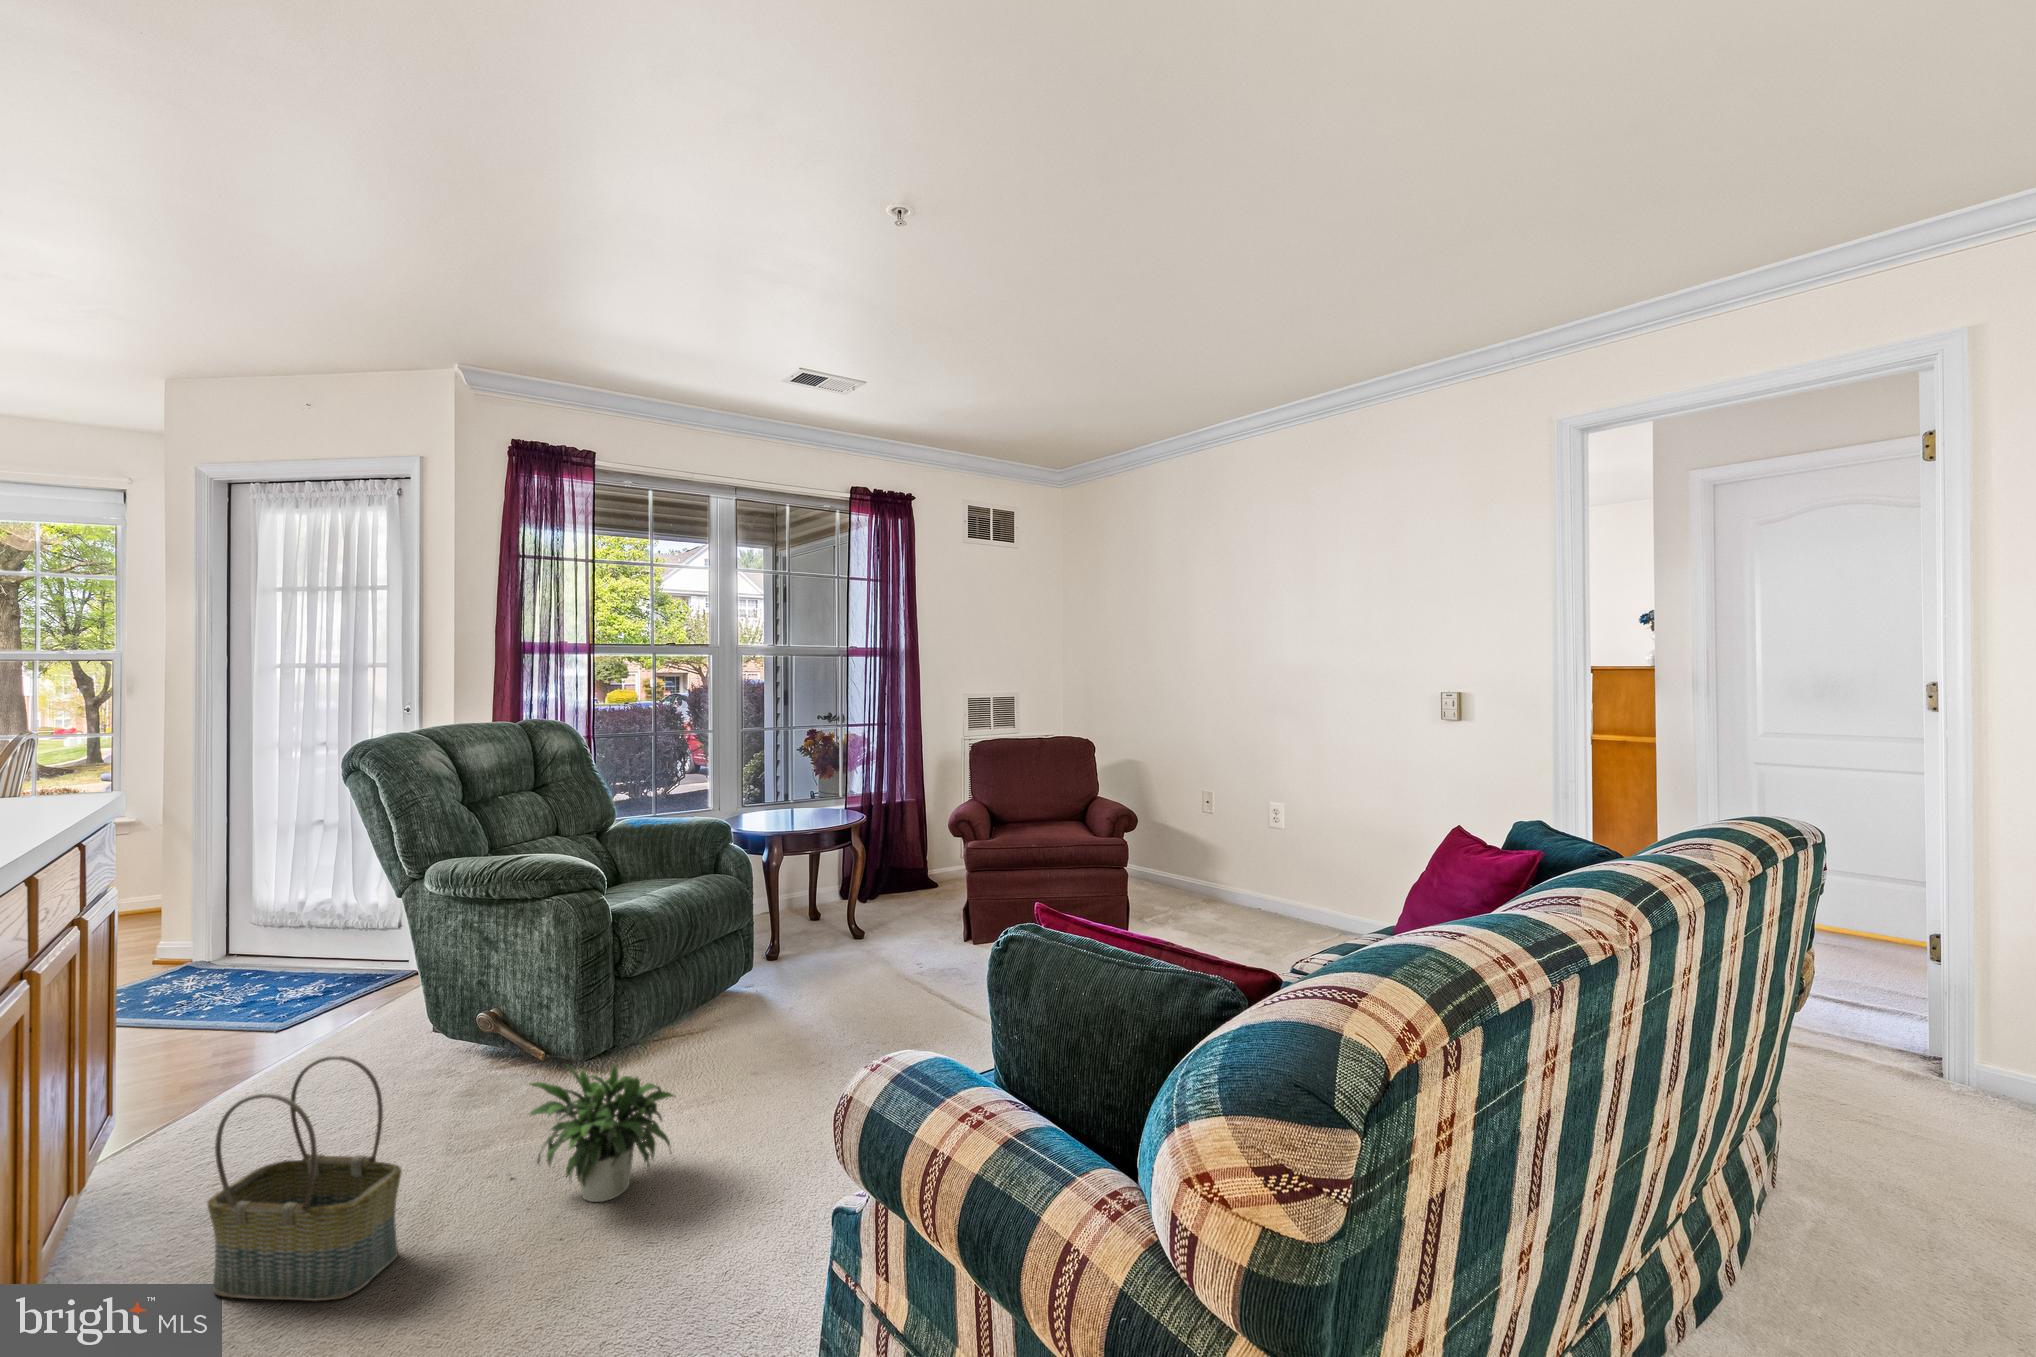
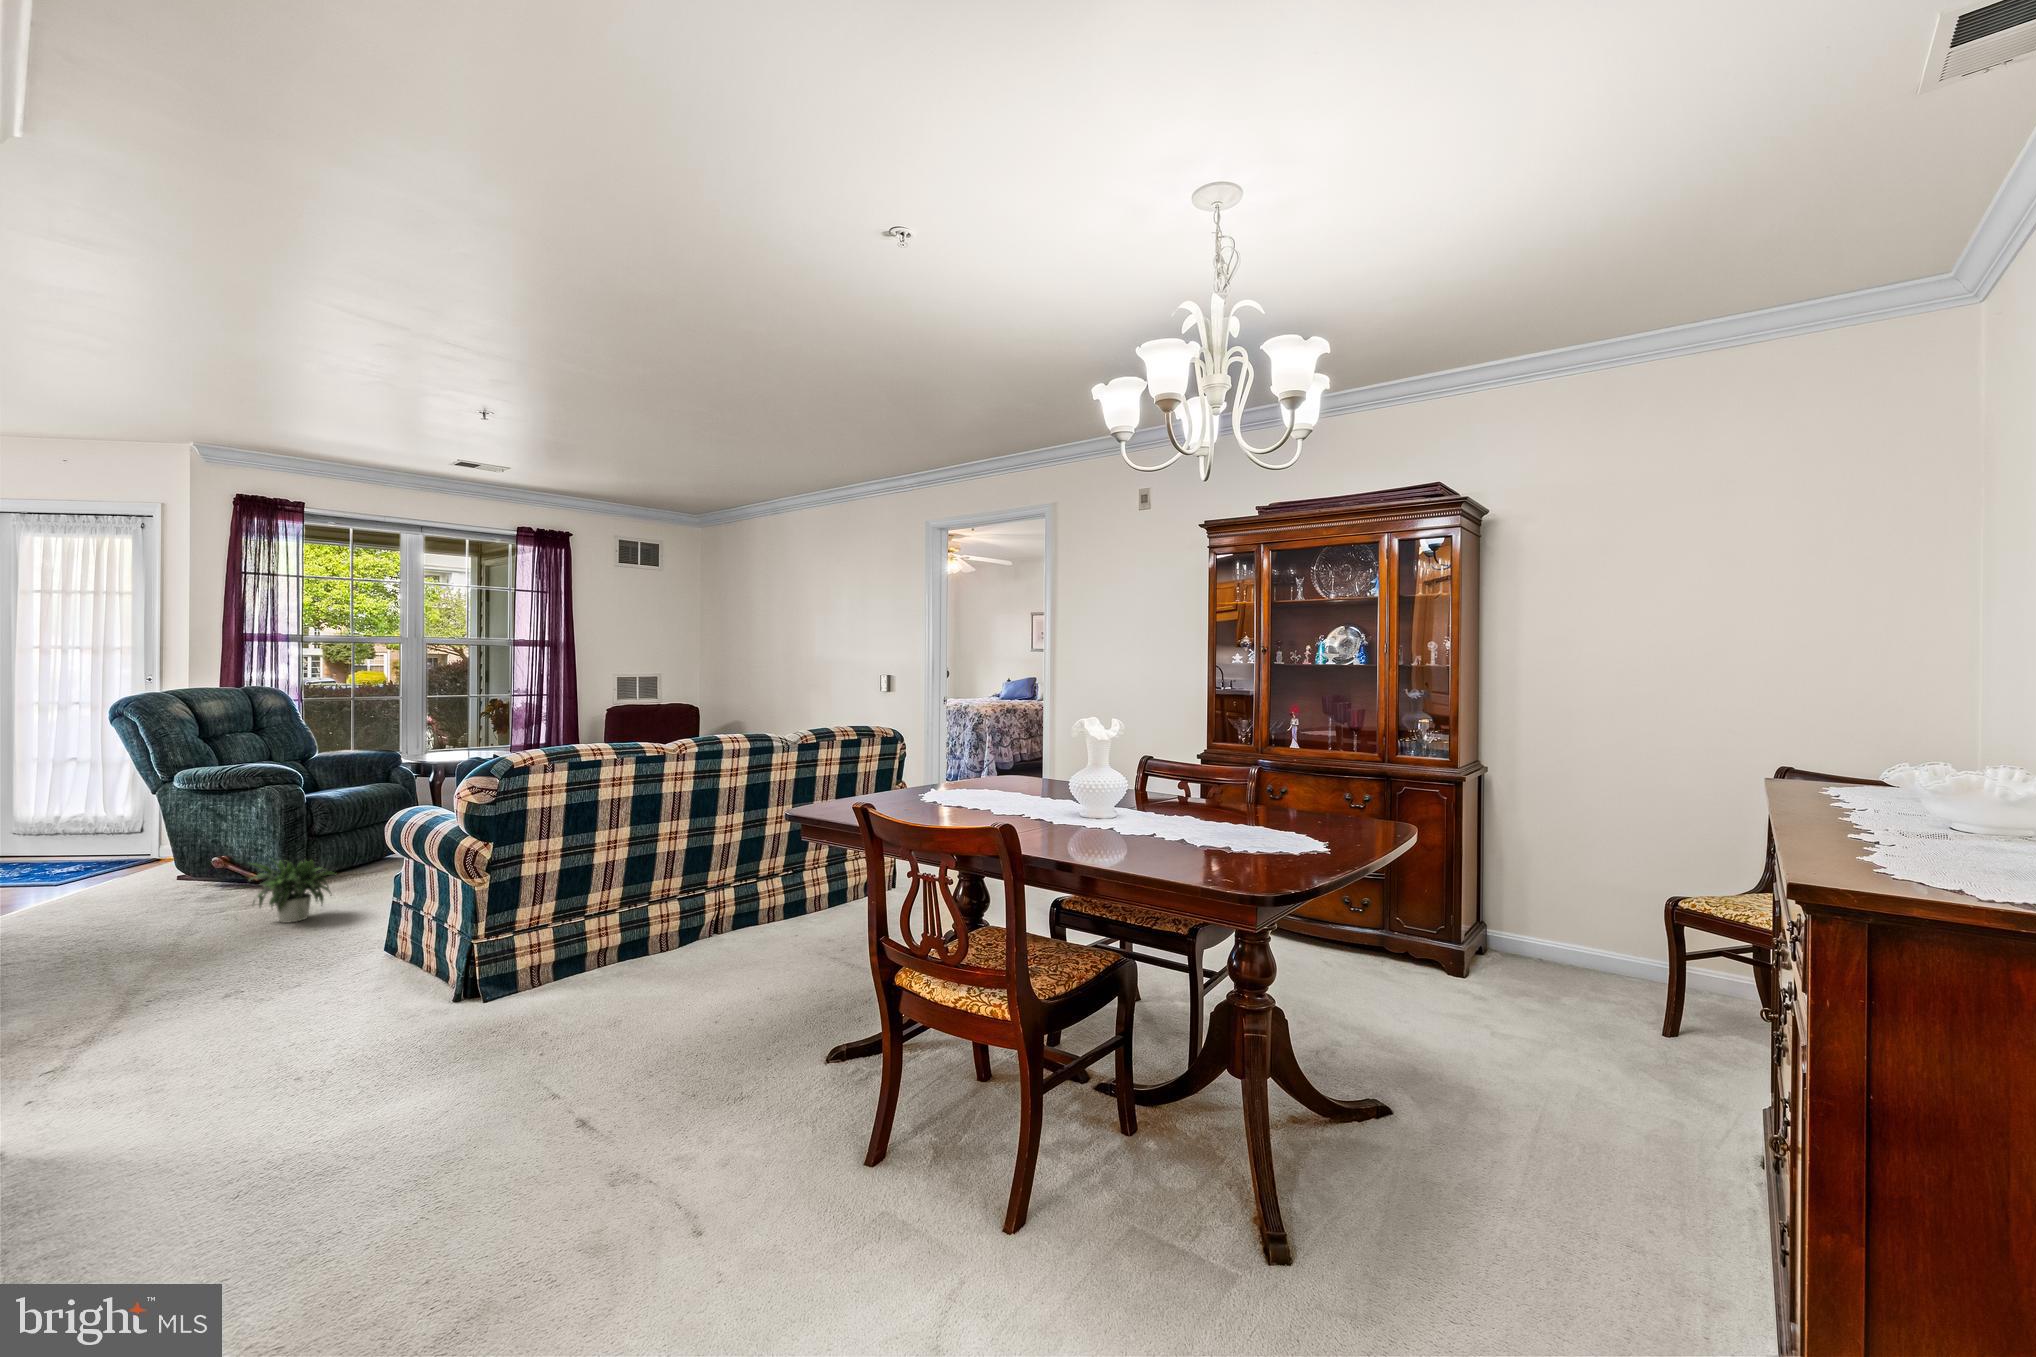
basket: present [208,1056,402,1301] -> none [65,843,174,952]

